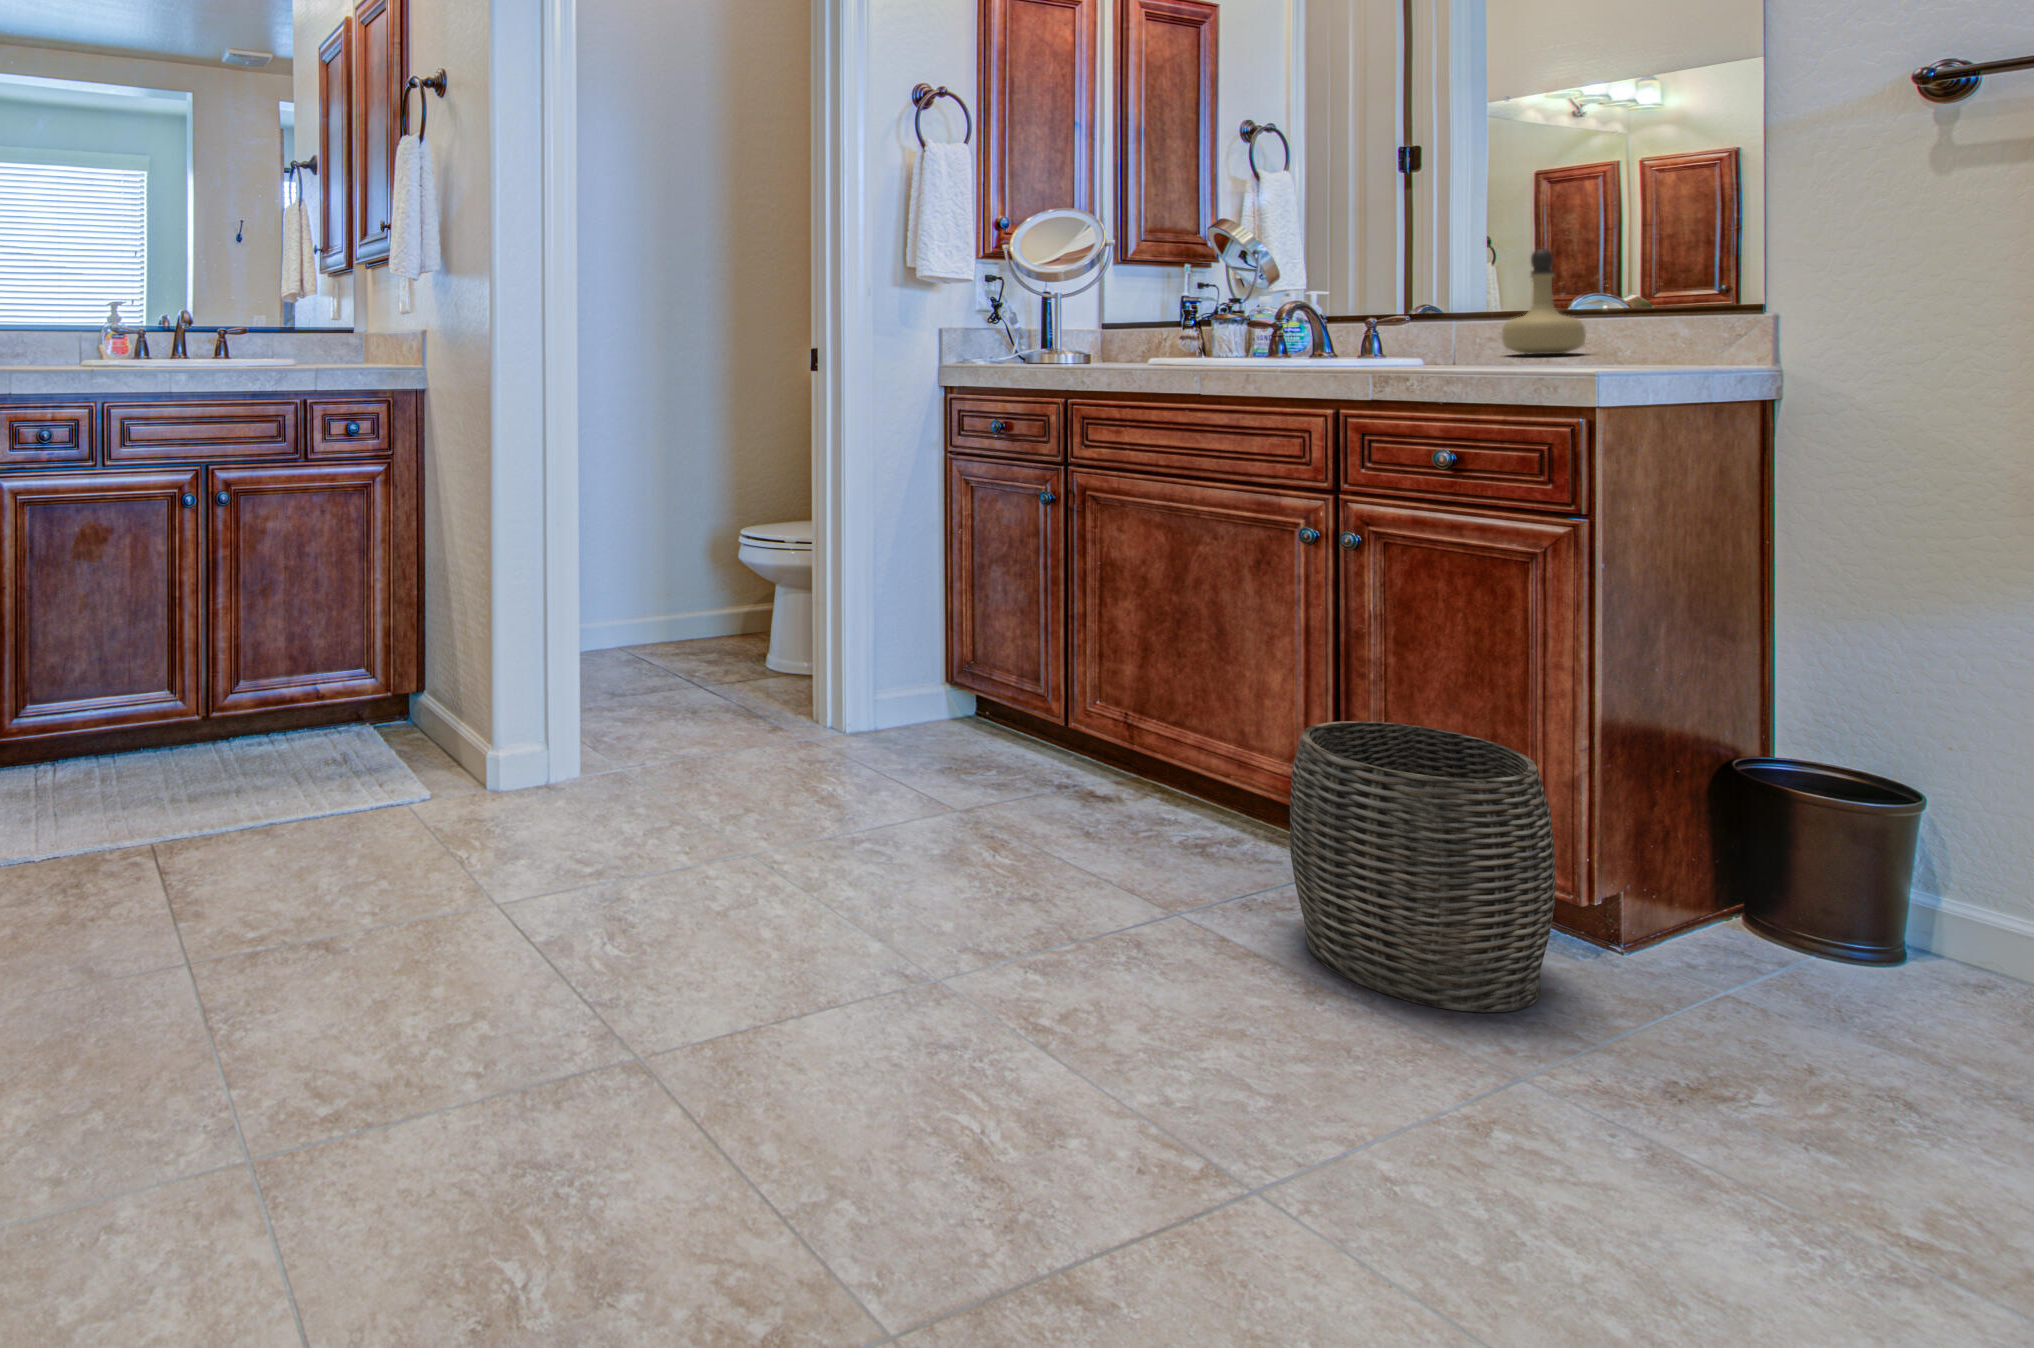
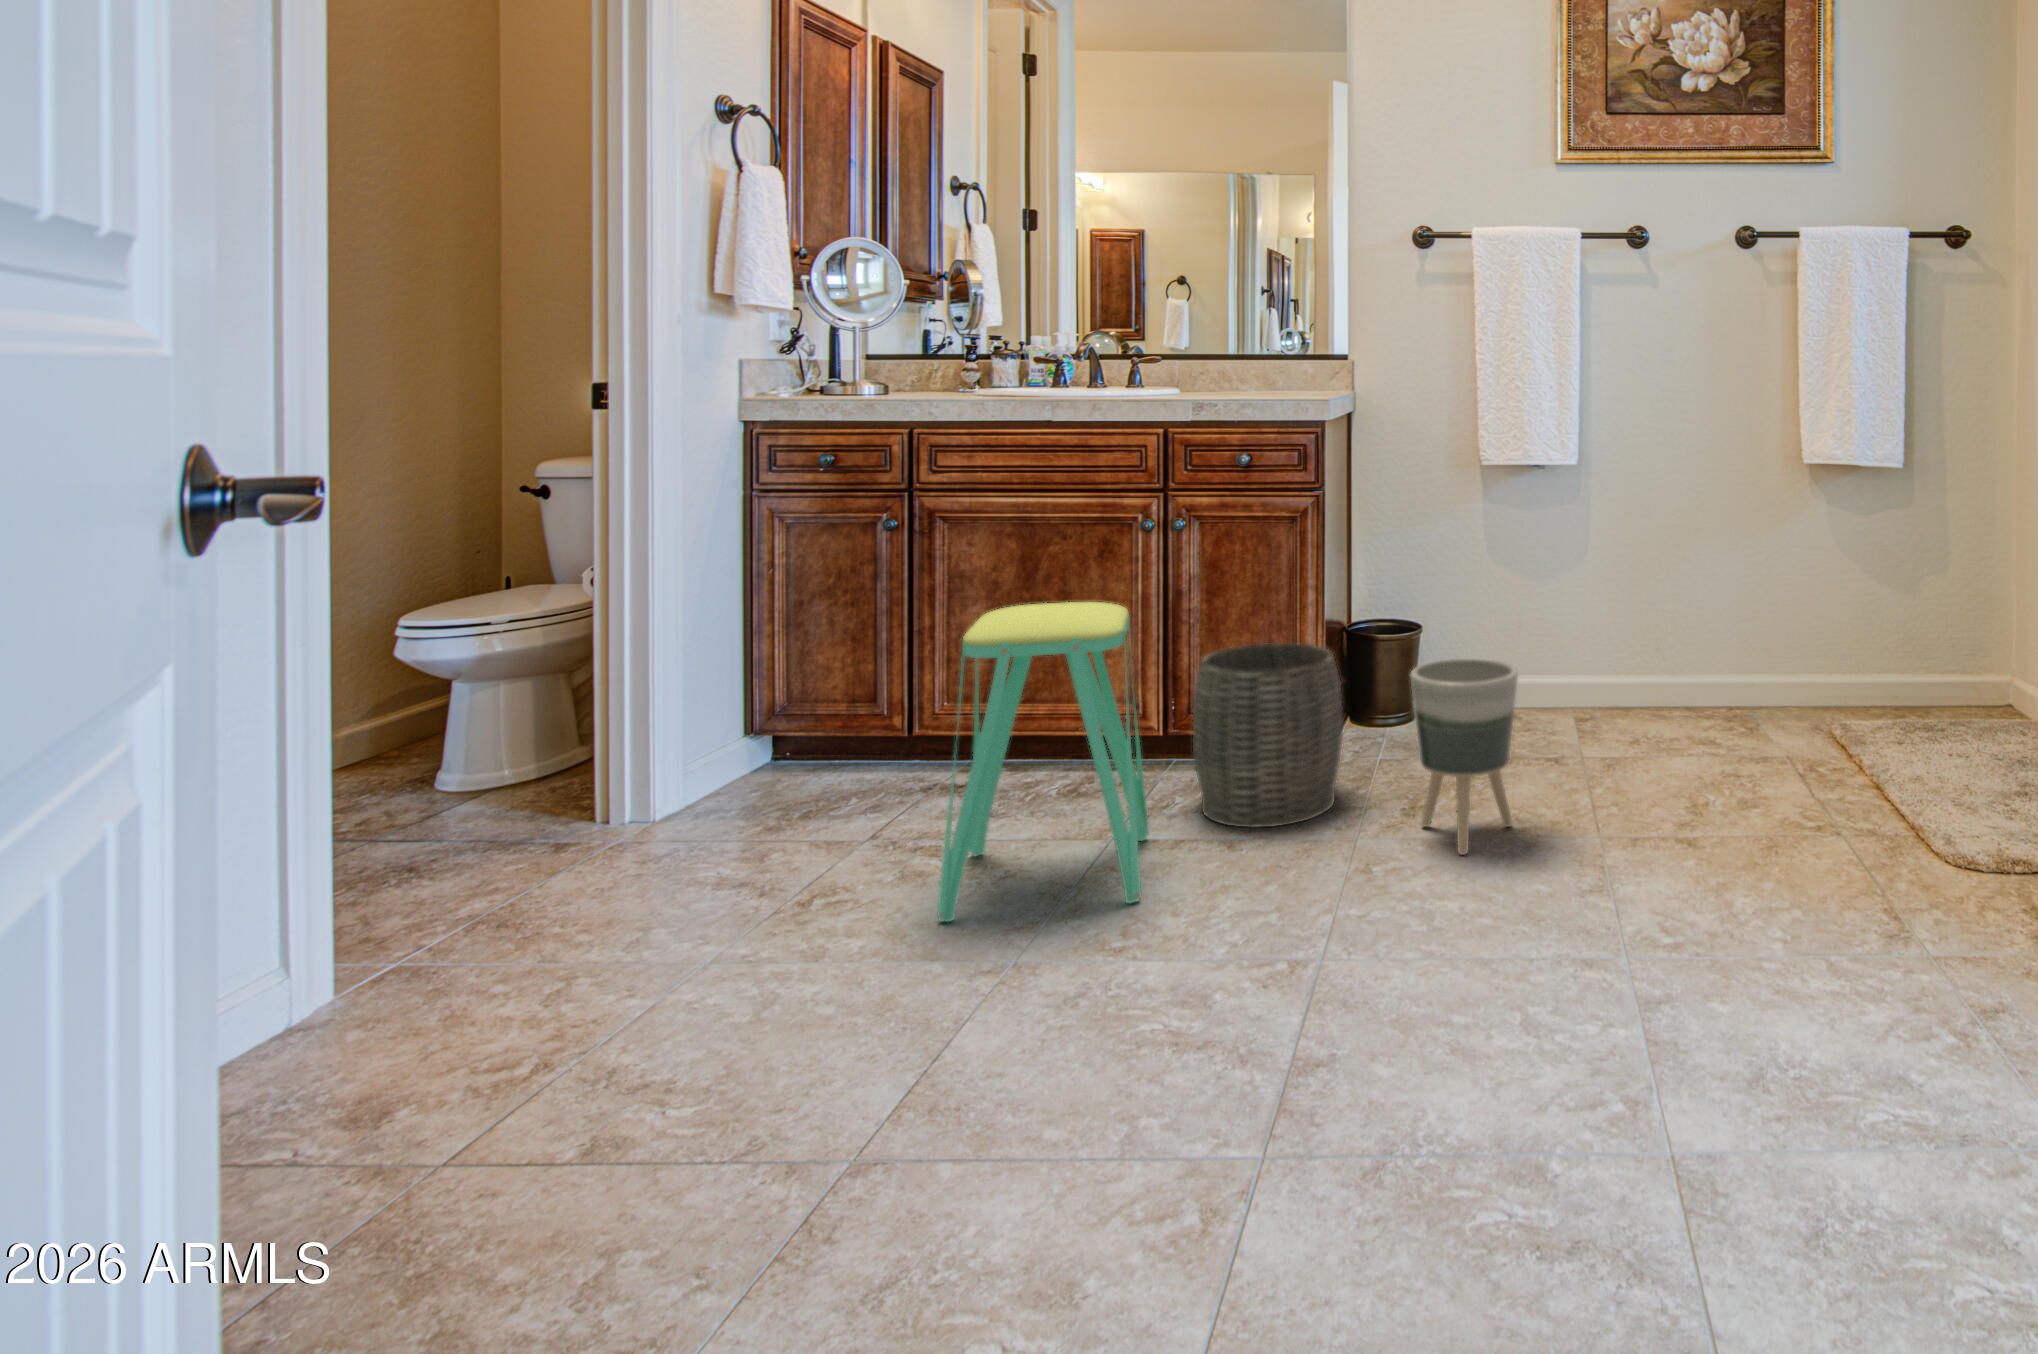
perfume bottle: present [1502,249,1586,354] -> none [1209,312,1255,384]
stool: none [899,598,1199,984] -> present [938,602,1149,922]
planter: none [1571,834,1846,1213] -> present [1411,659,1518,855]

